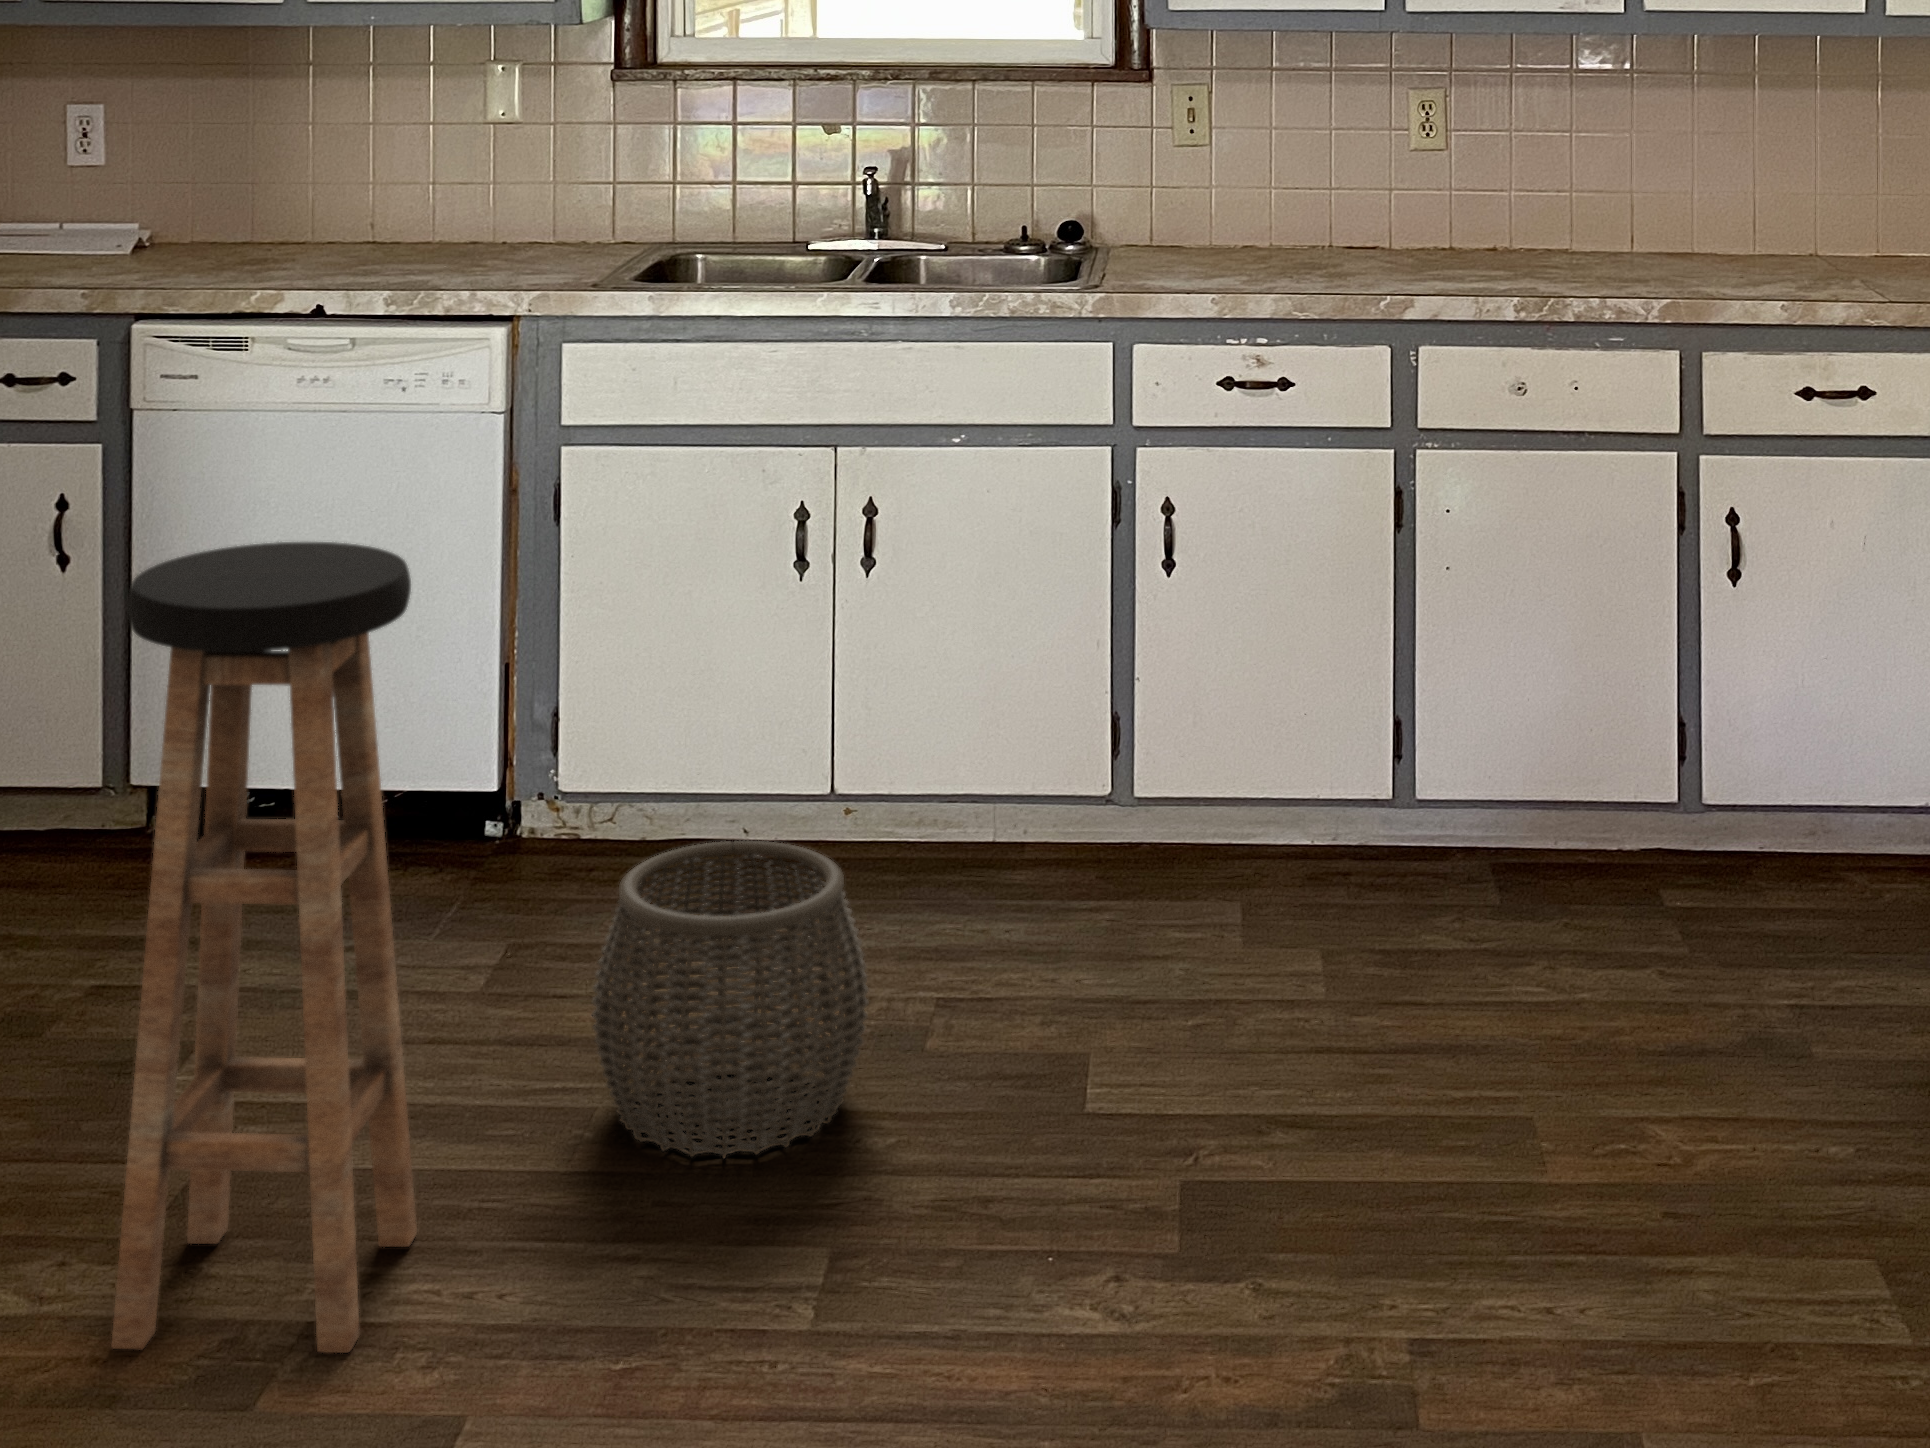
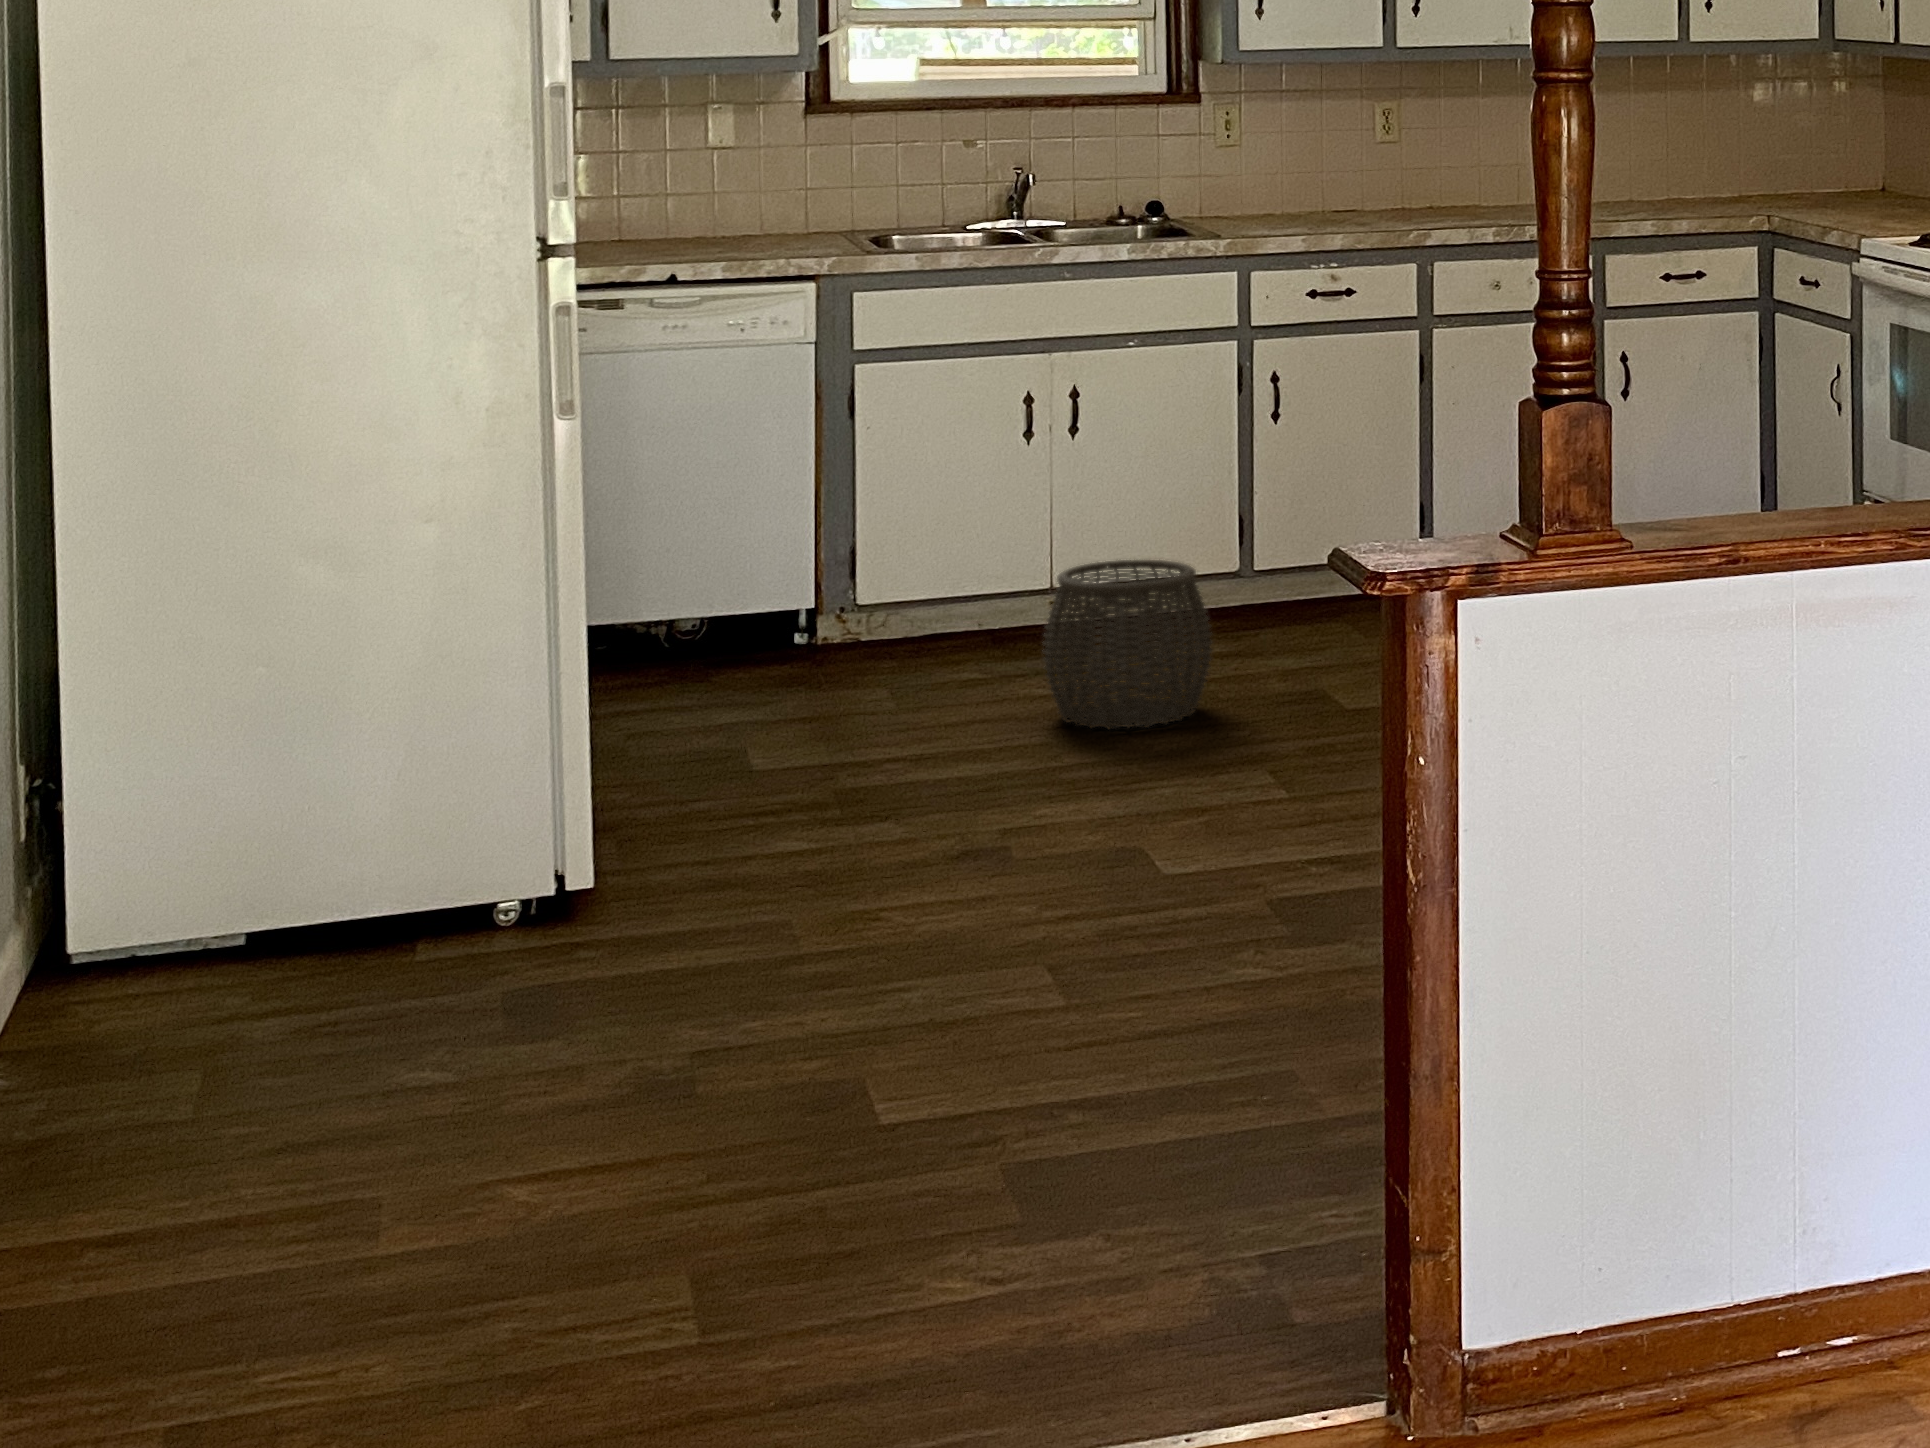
bar stool: present [111,542,417,1353] -> none [855,357,1023,813]

